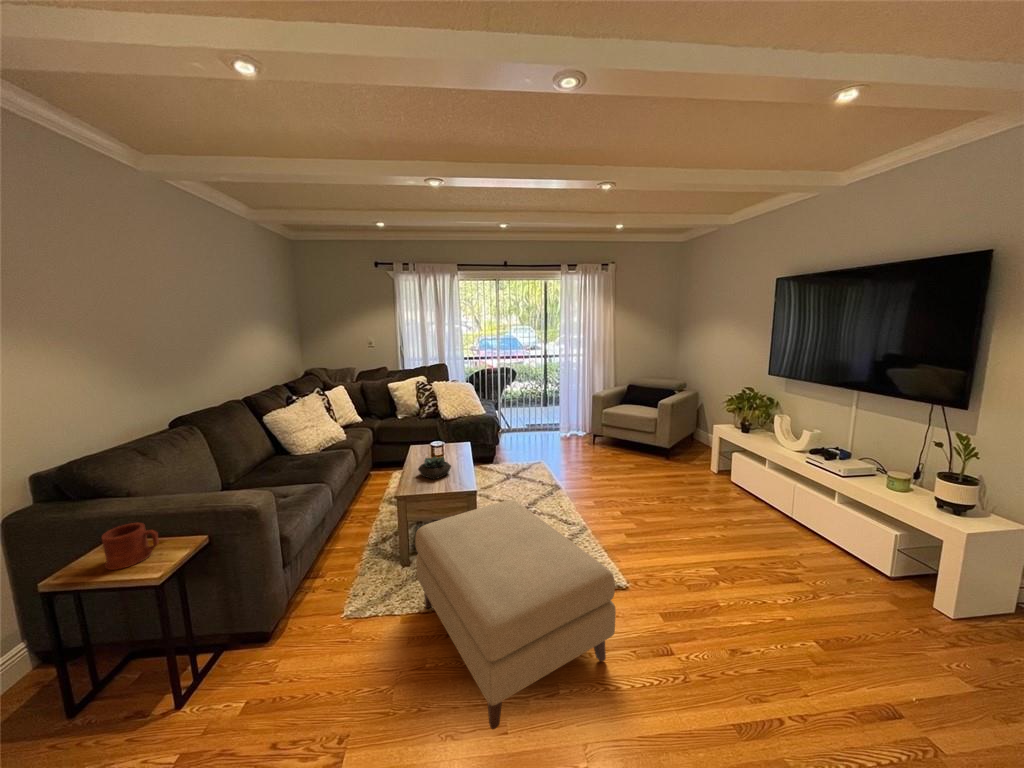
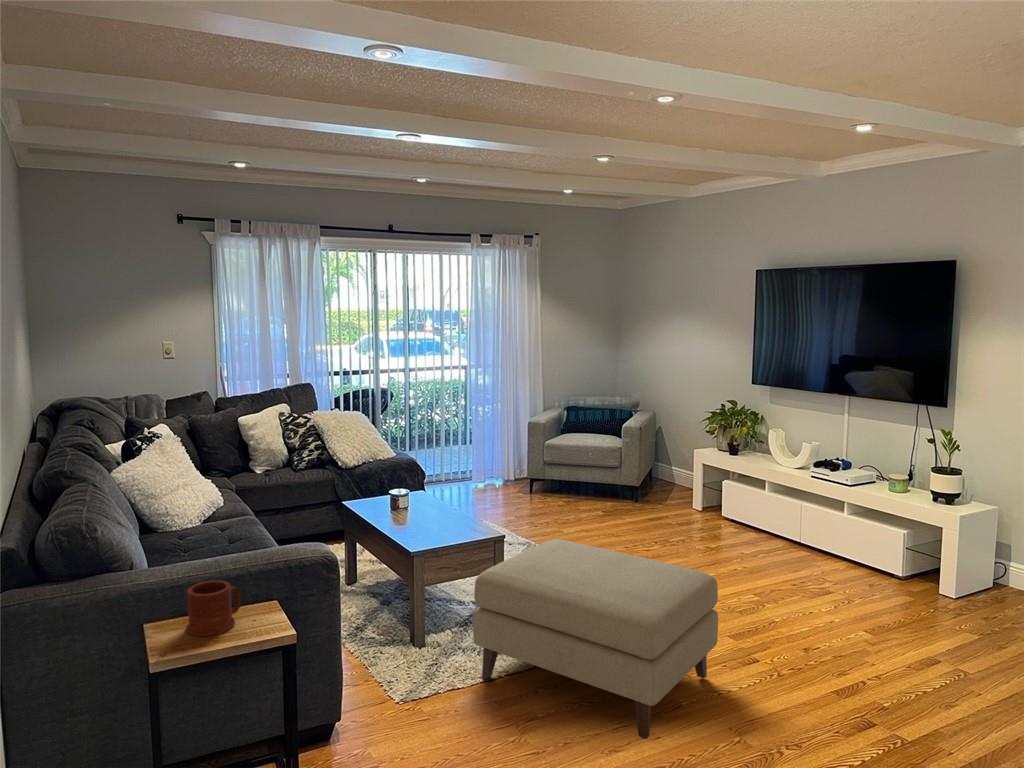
succulent plant: present [418,456,451,479] -> none [405,502,447,532]

